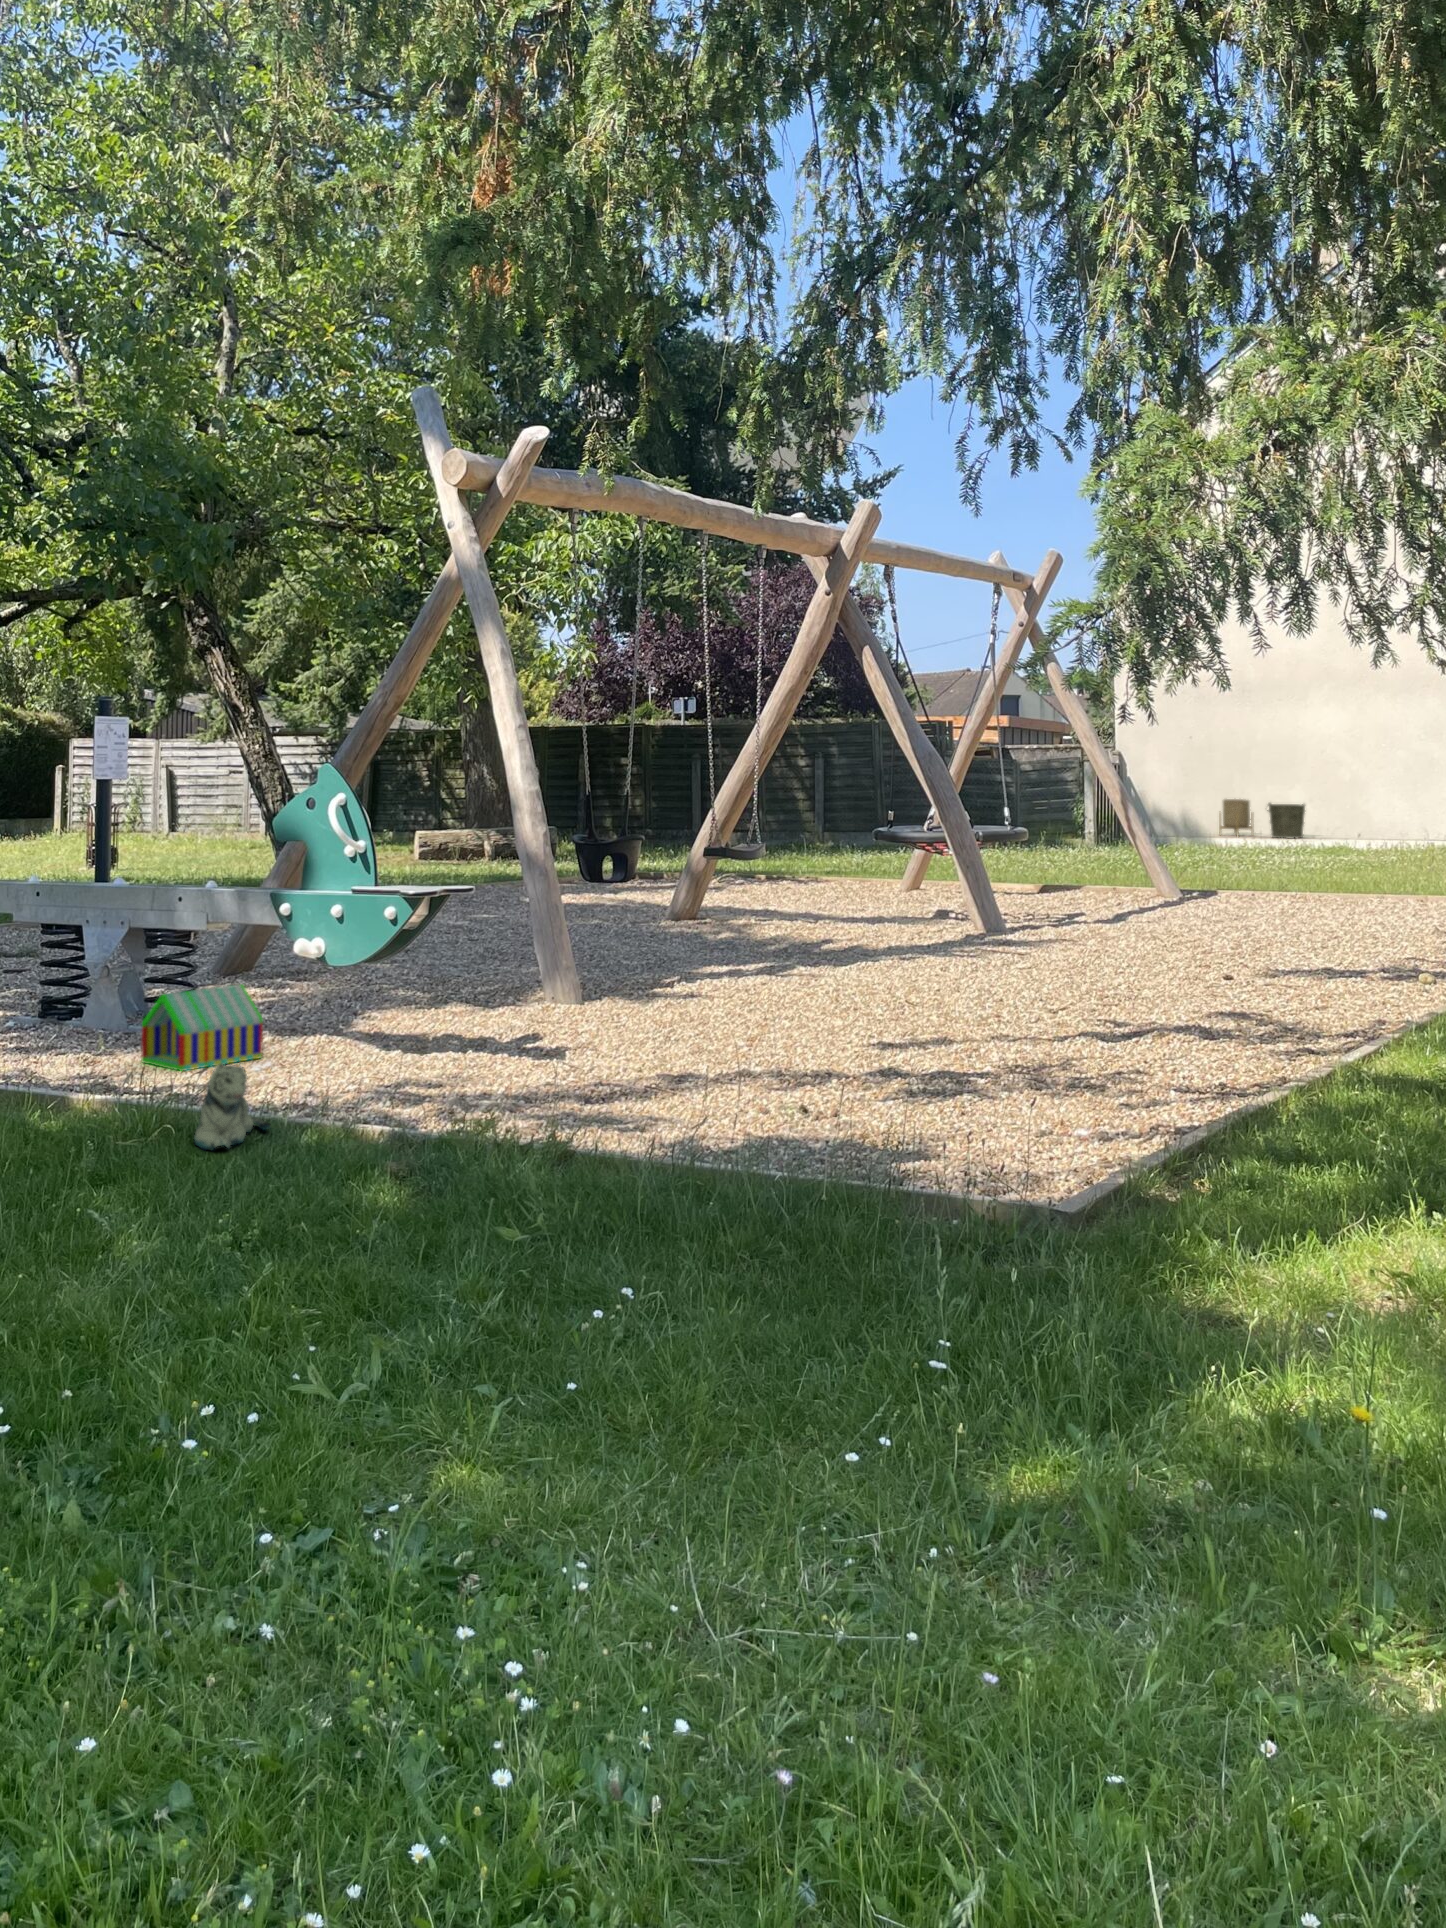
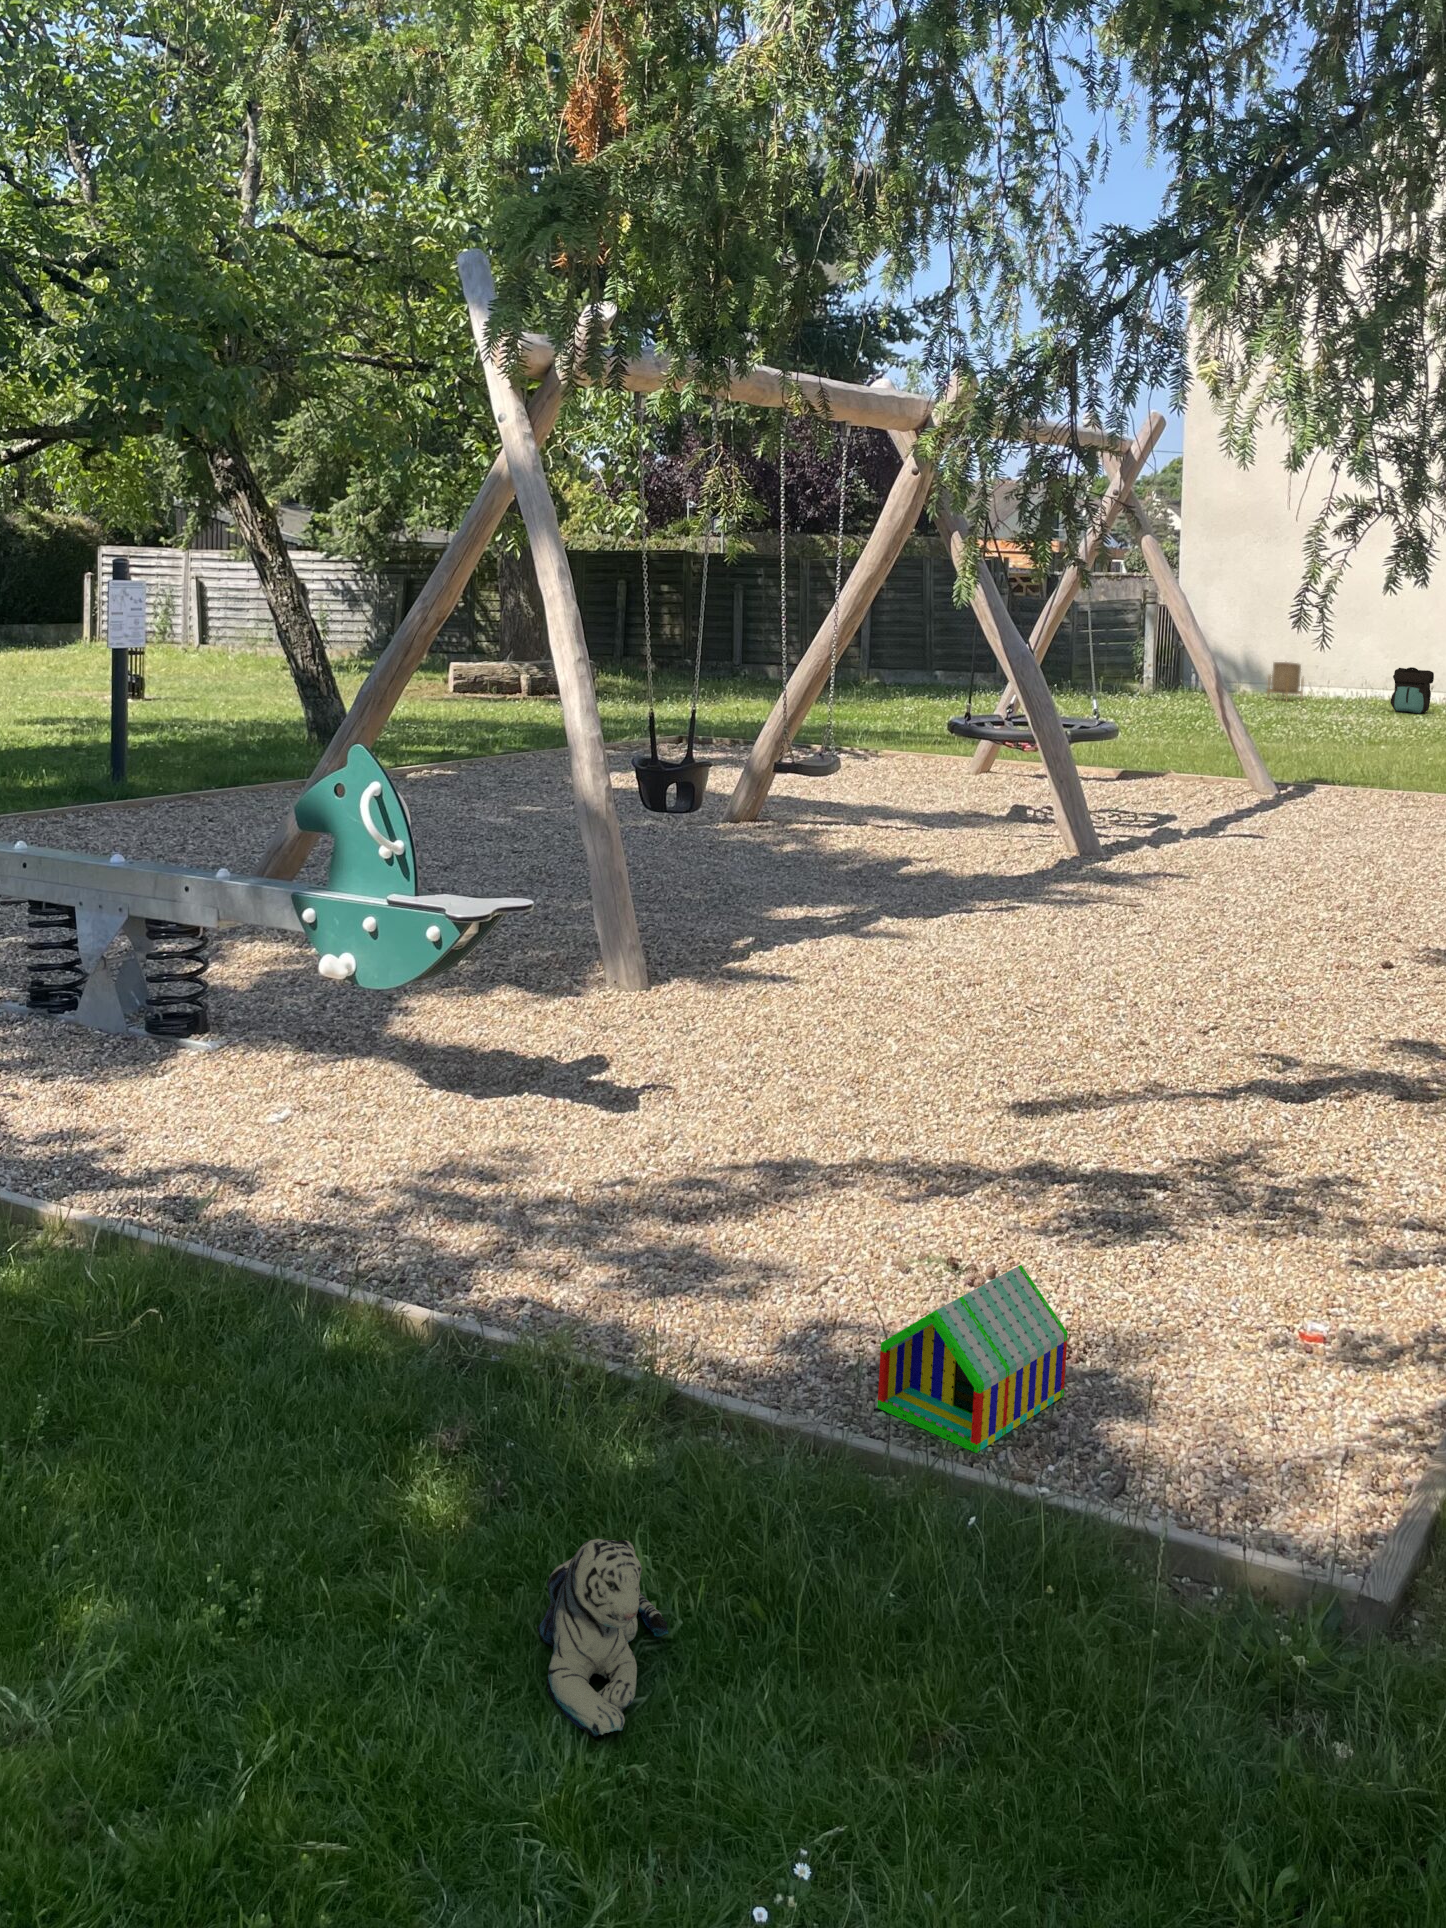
backpack: none [1336,796,1376,841] -> present [1390,667,1434,714]
bucket: present [1267,803,1305,838] -> none [1318,668,1360,707]
toy house: present [141,984,263,1071] -> present [877,1265,1068,1453]
plush toy: present [194,1064,270,1150] -> present [537,1539,668,1737]

